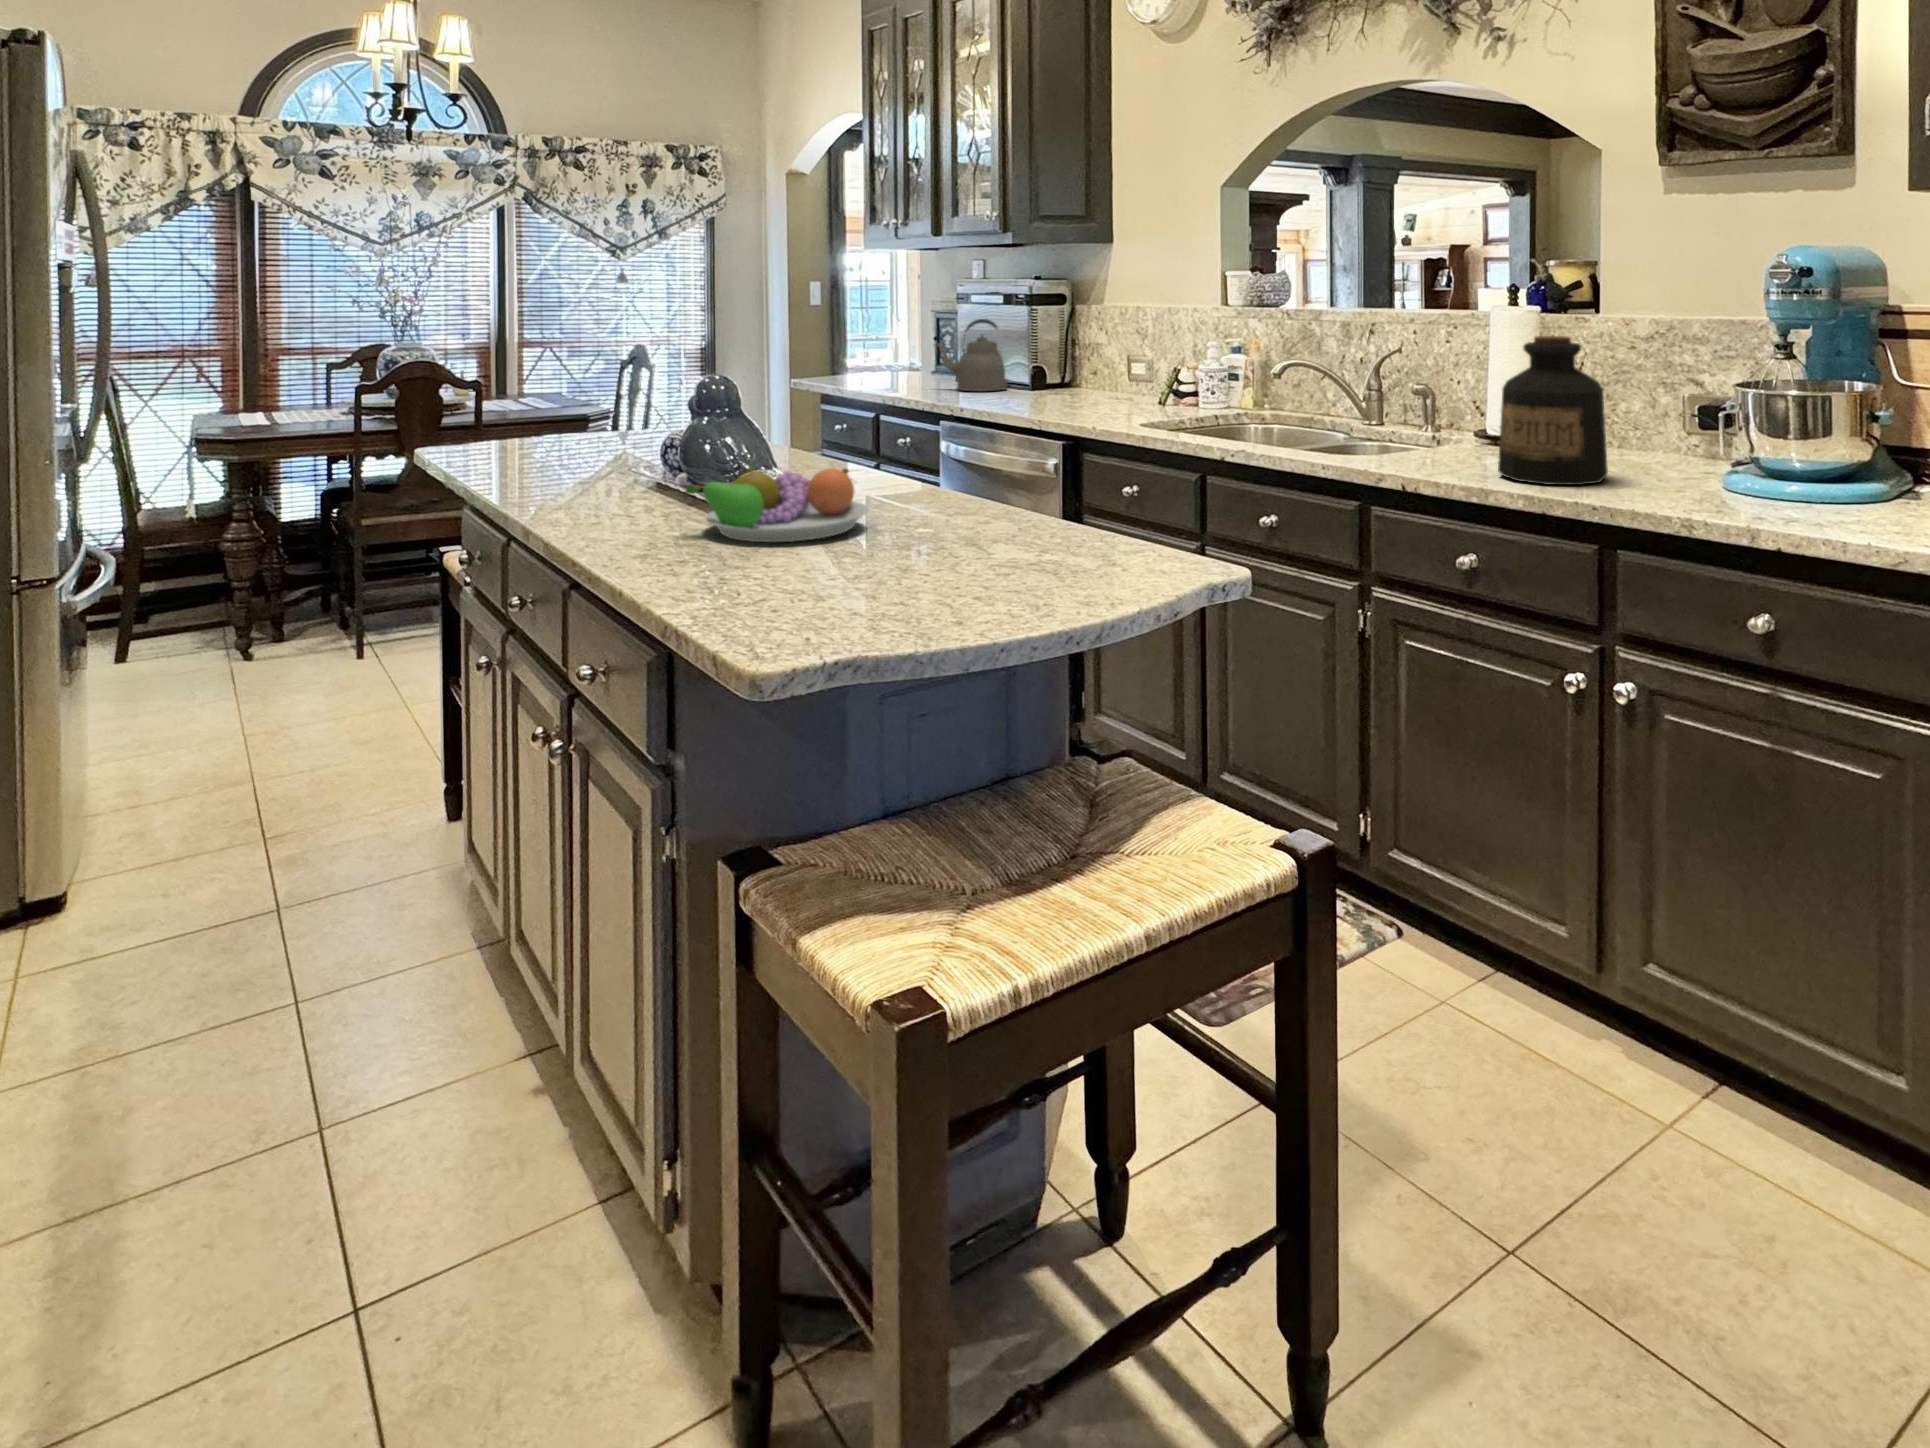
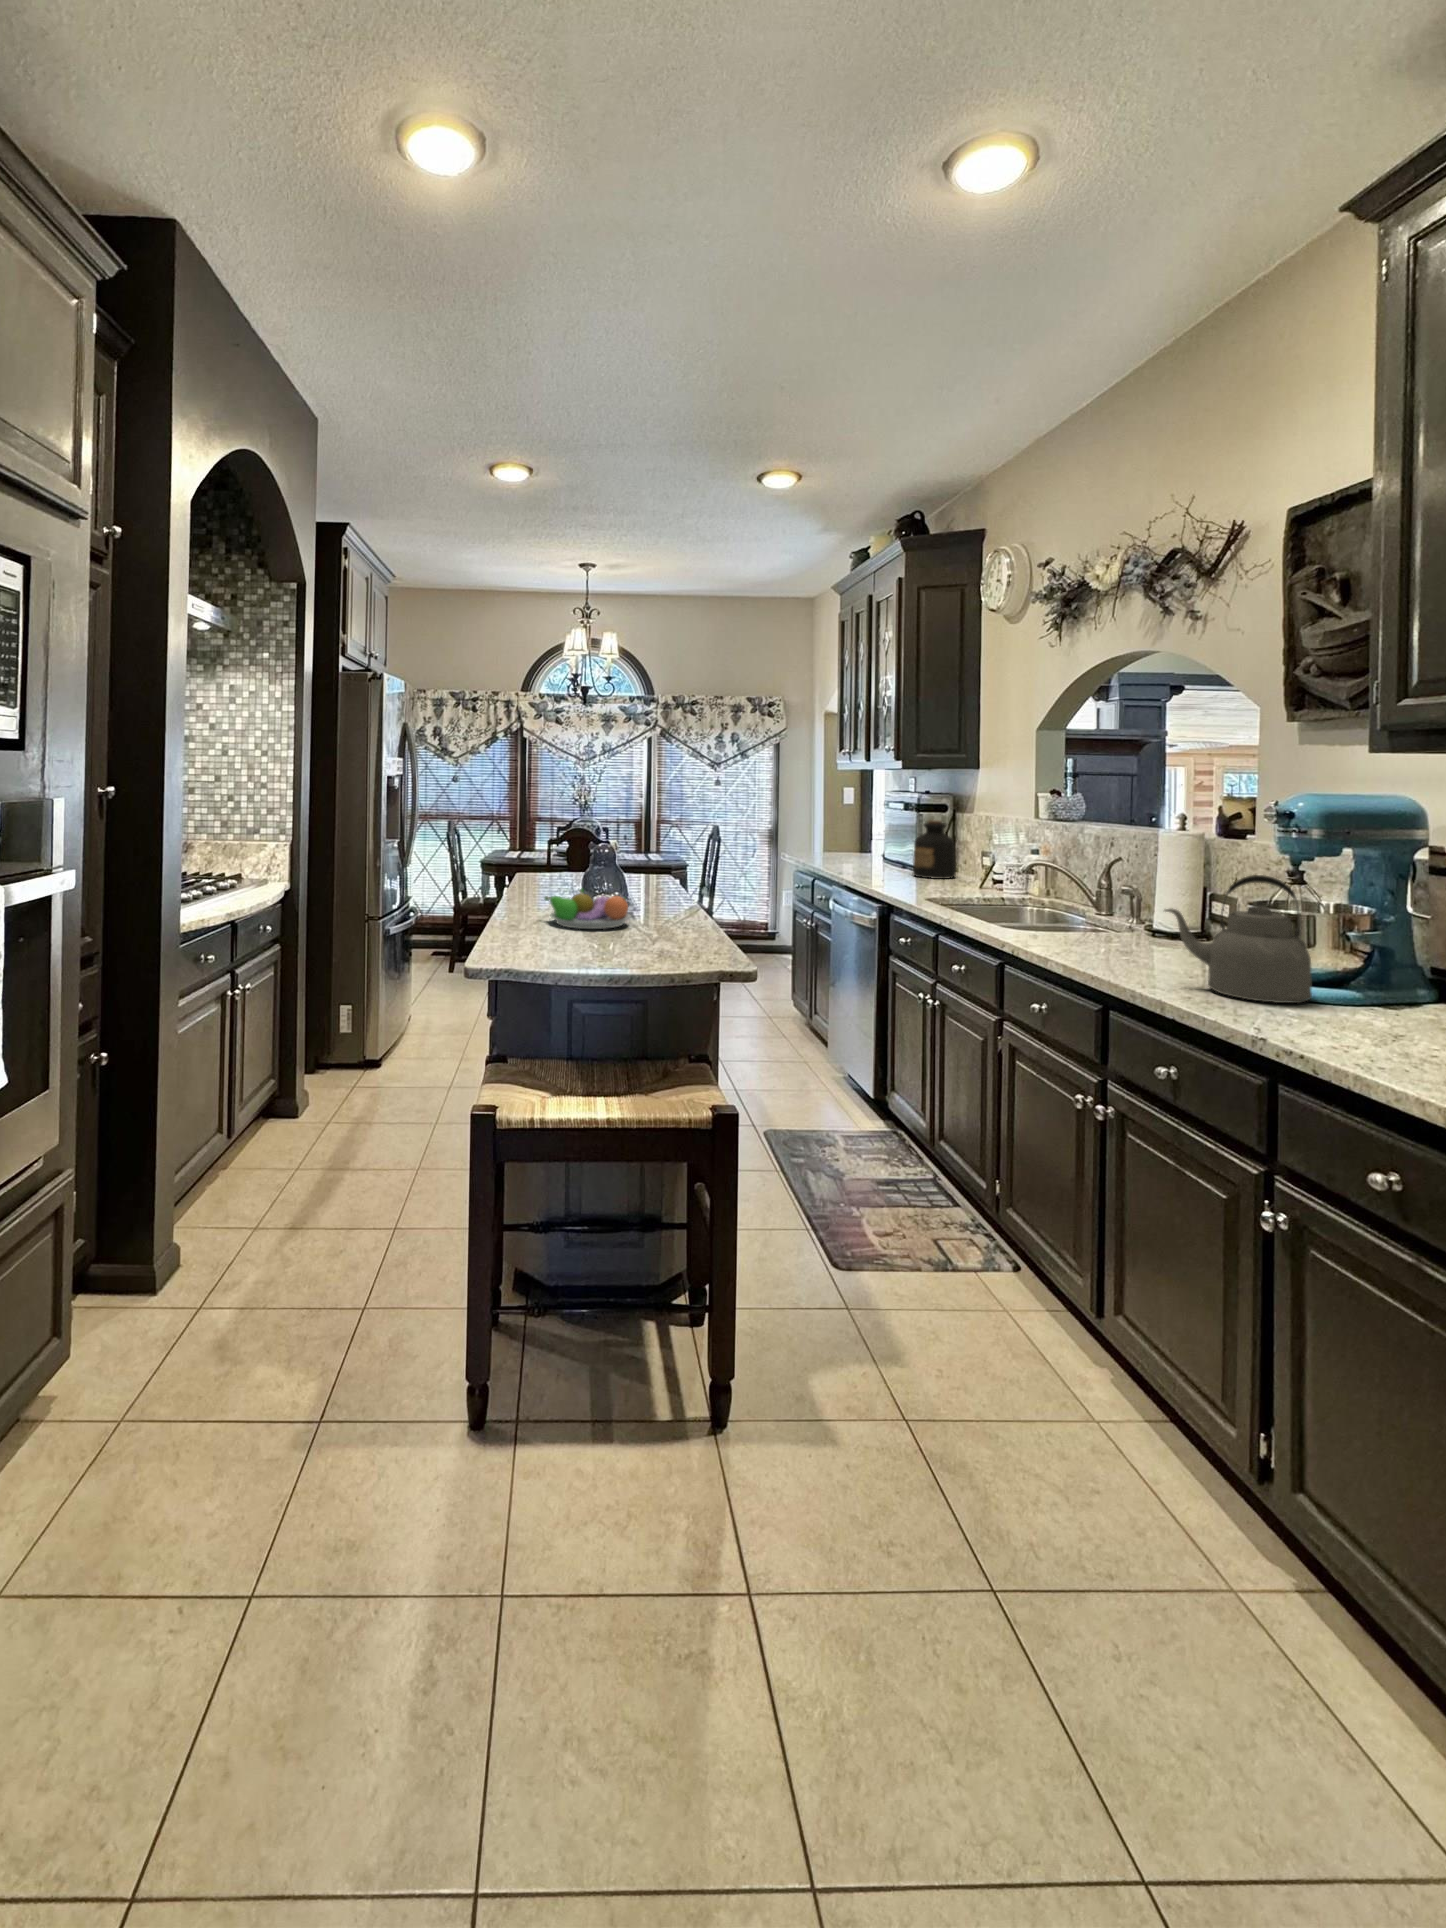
kettle: present [936,319,1007,391] -> present [1165,875,1312,1003]
bottle: present [1498,336,1608,485] -> present [913,820,956,879]

